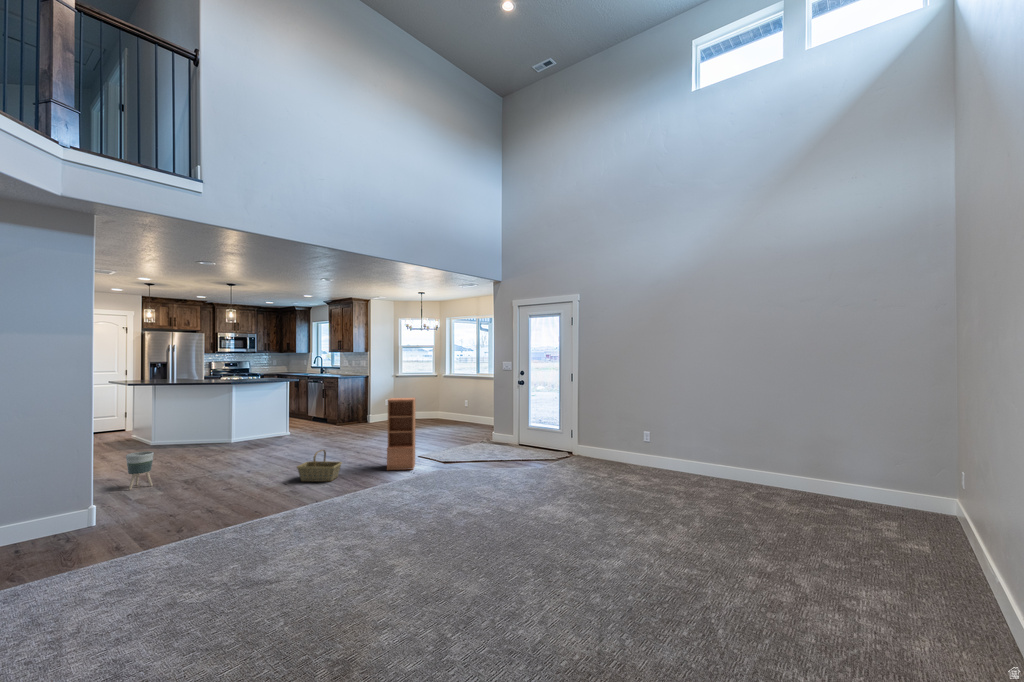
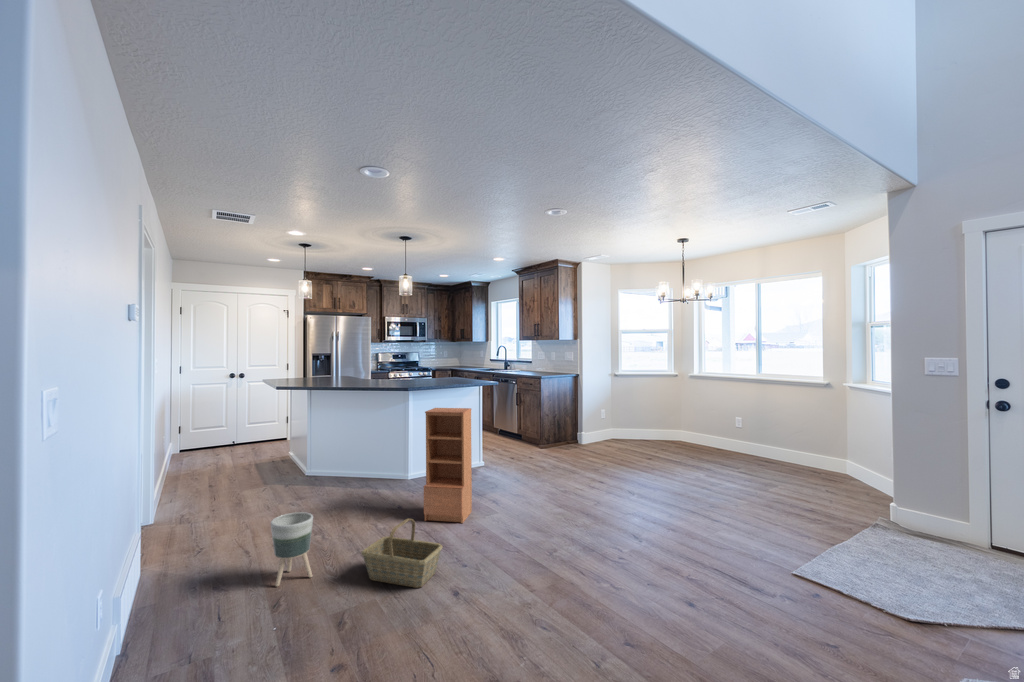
bookcase: present [387,398,415,470] -> present [424,408,472,523]
basket: present [297,450,342,482] -> present [362,519,442,588]

